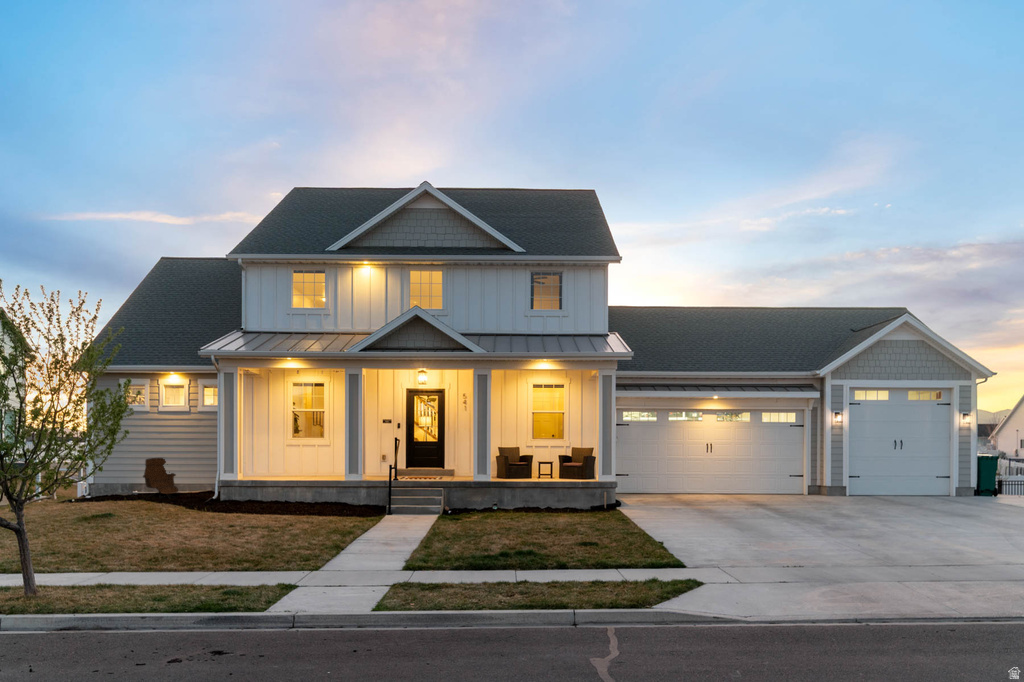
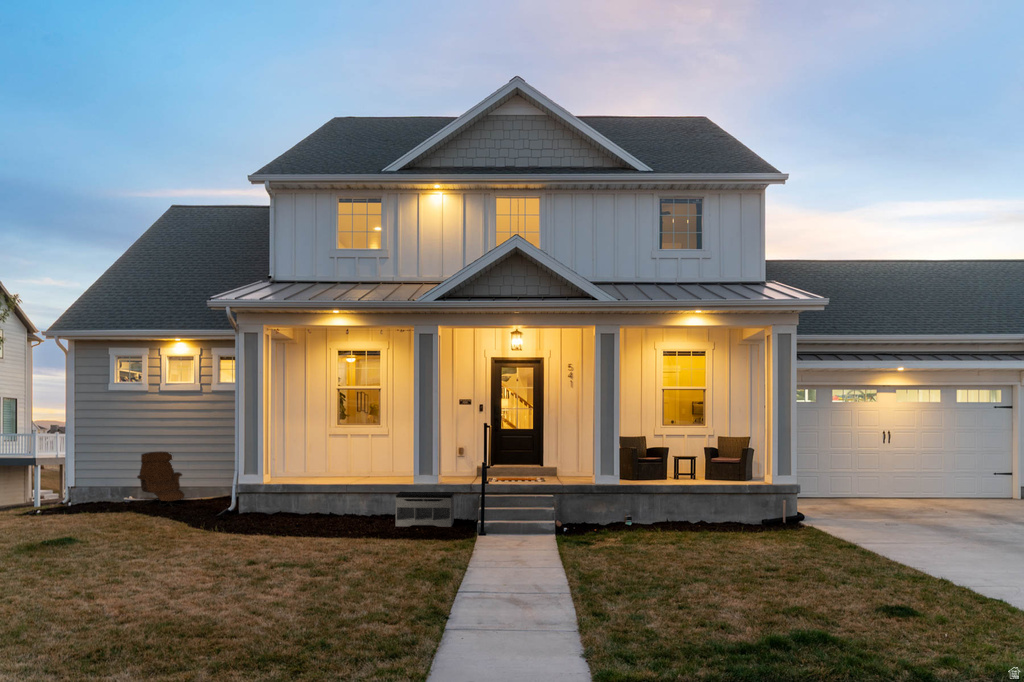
bench: none [330,486,373,510] -> present [396,492,454,527]

